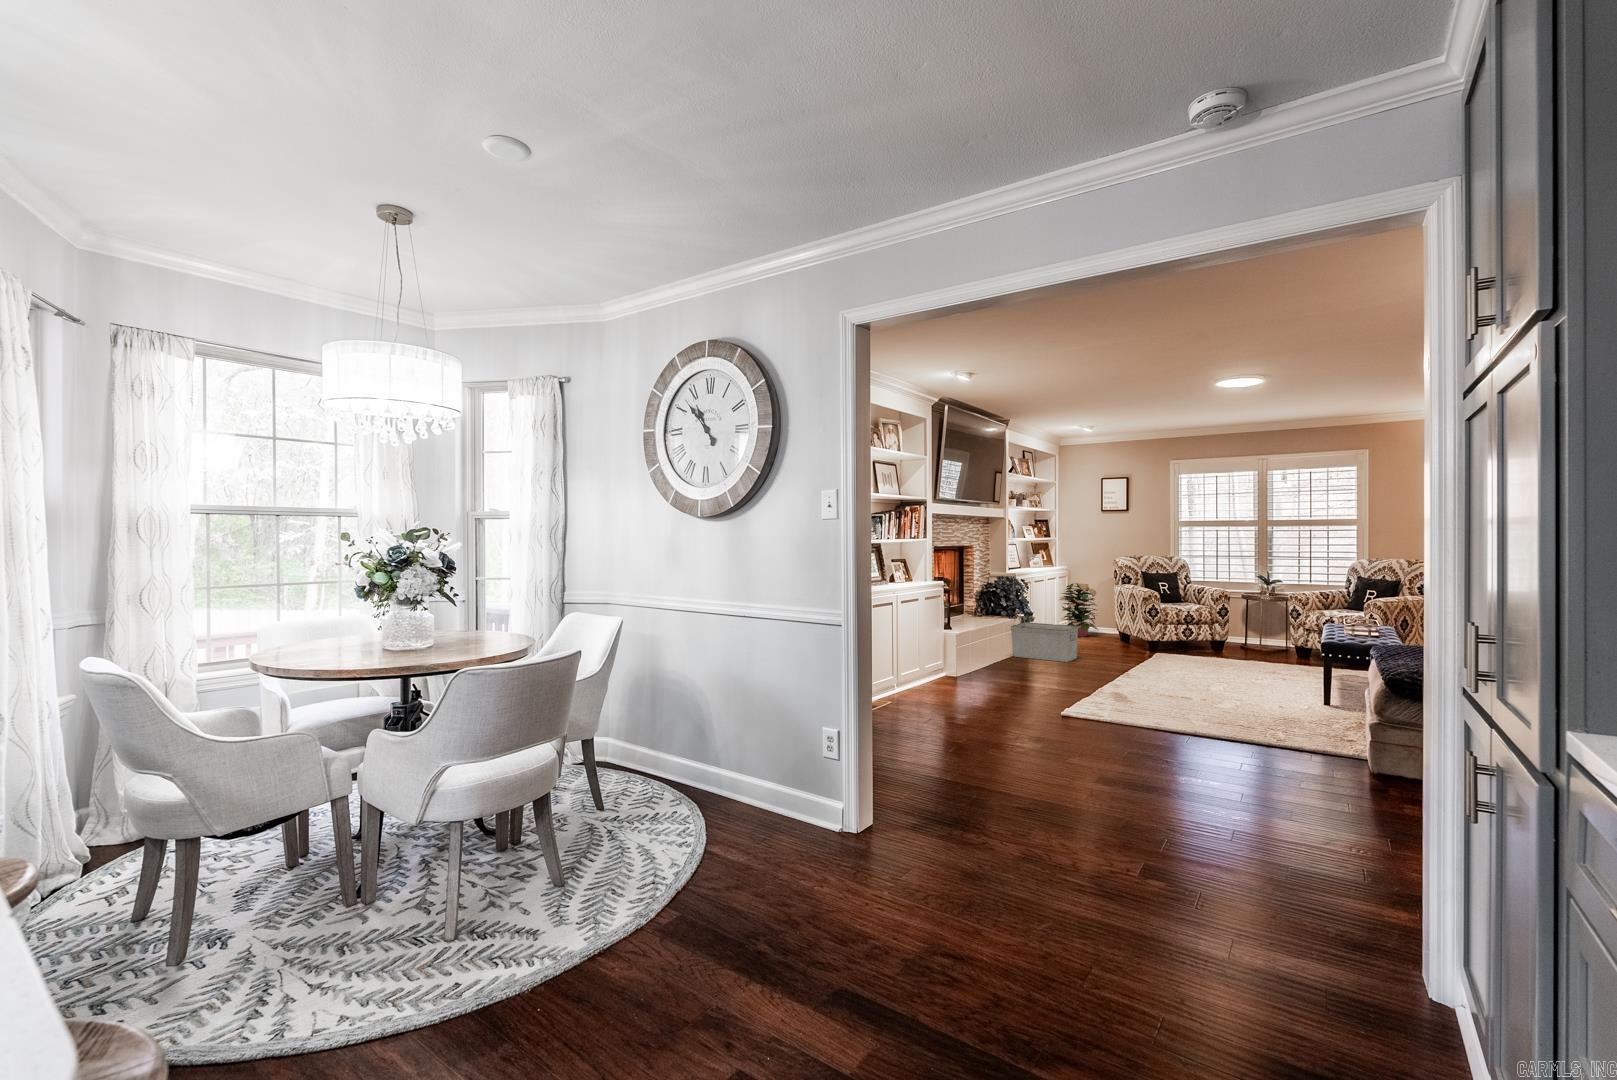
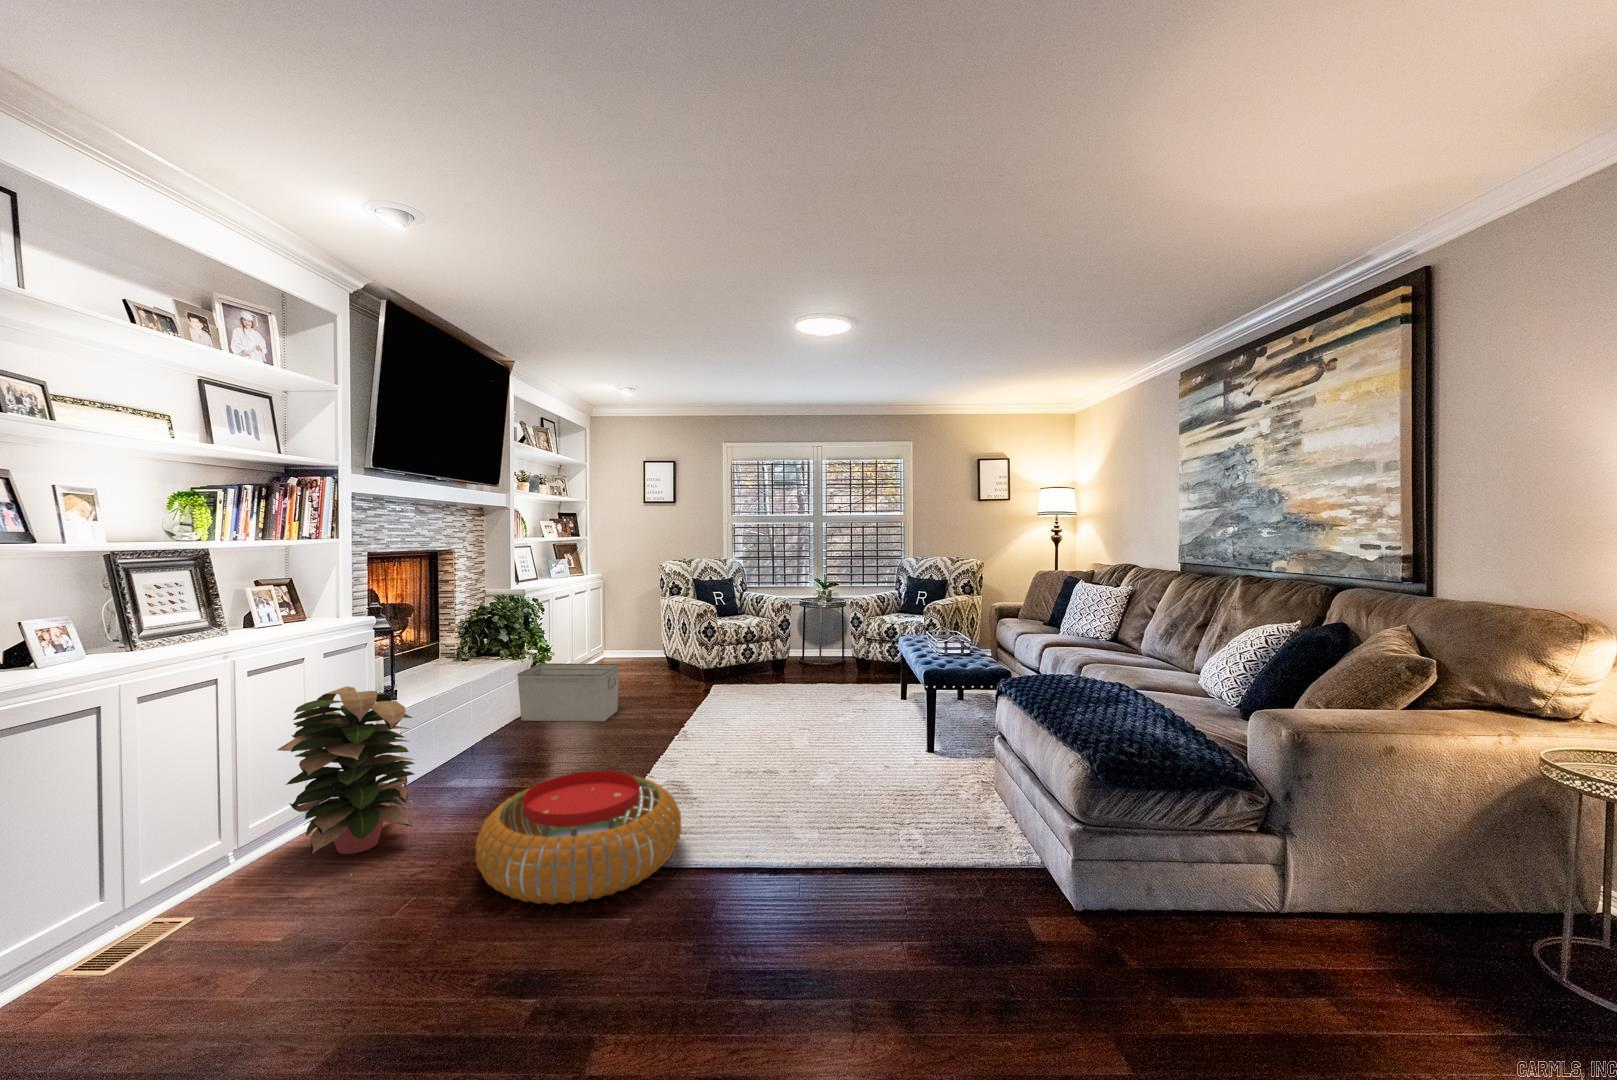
decorative plant: present [1059,583,1098,637] -> present [278,686,415,854]
pouf: none [1000,666,1107,719] -> present [475,771,681,904]

